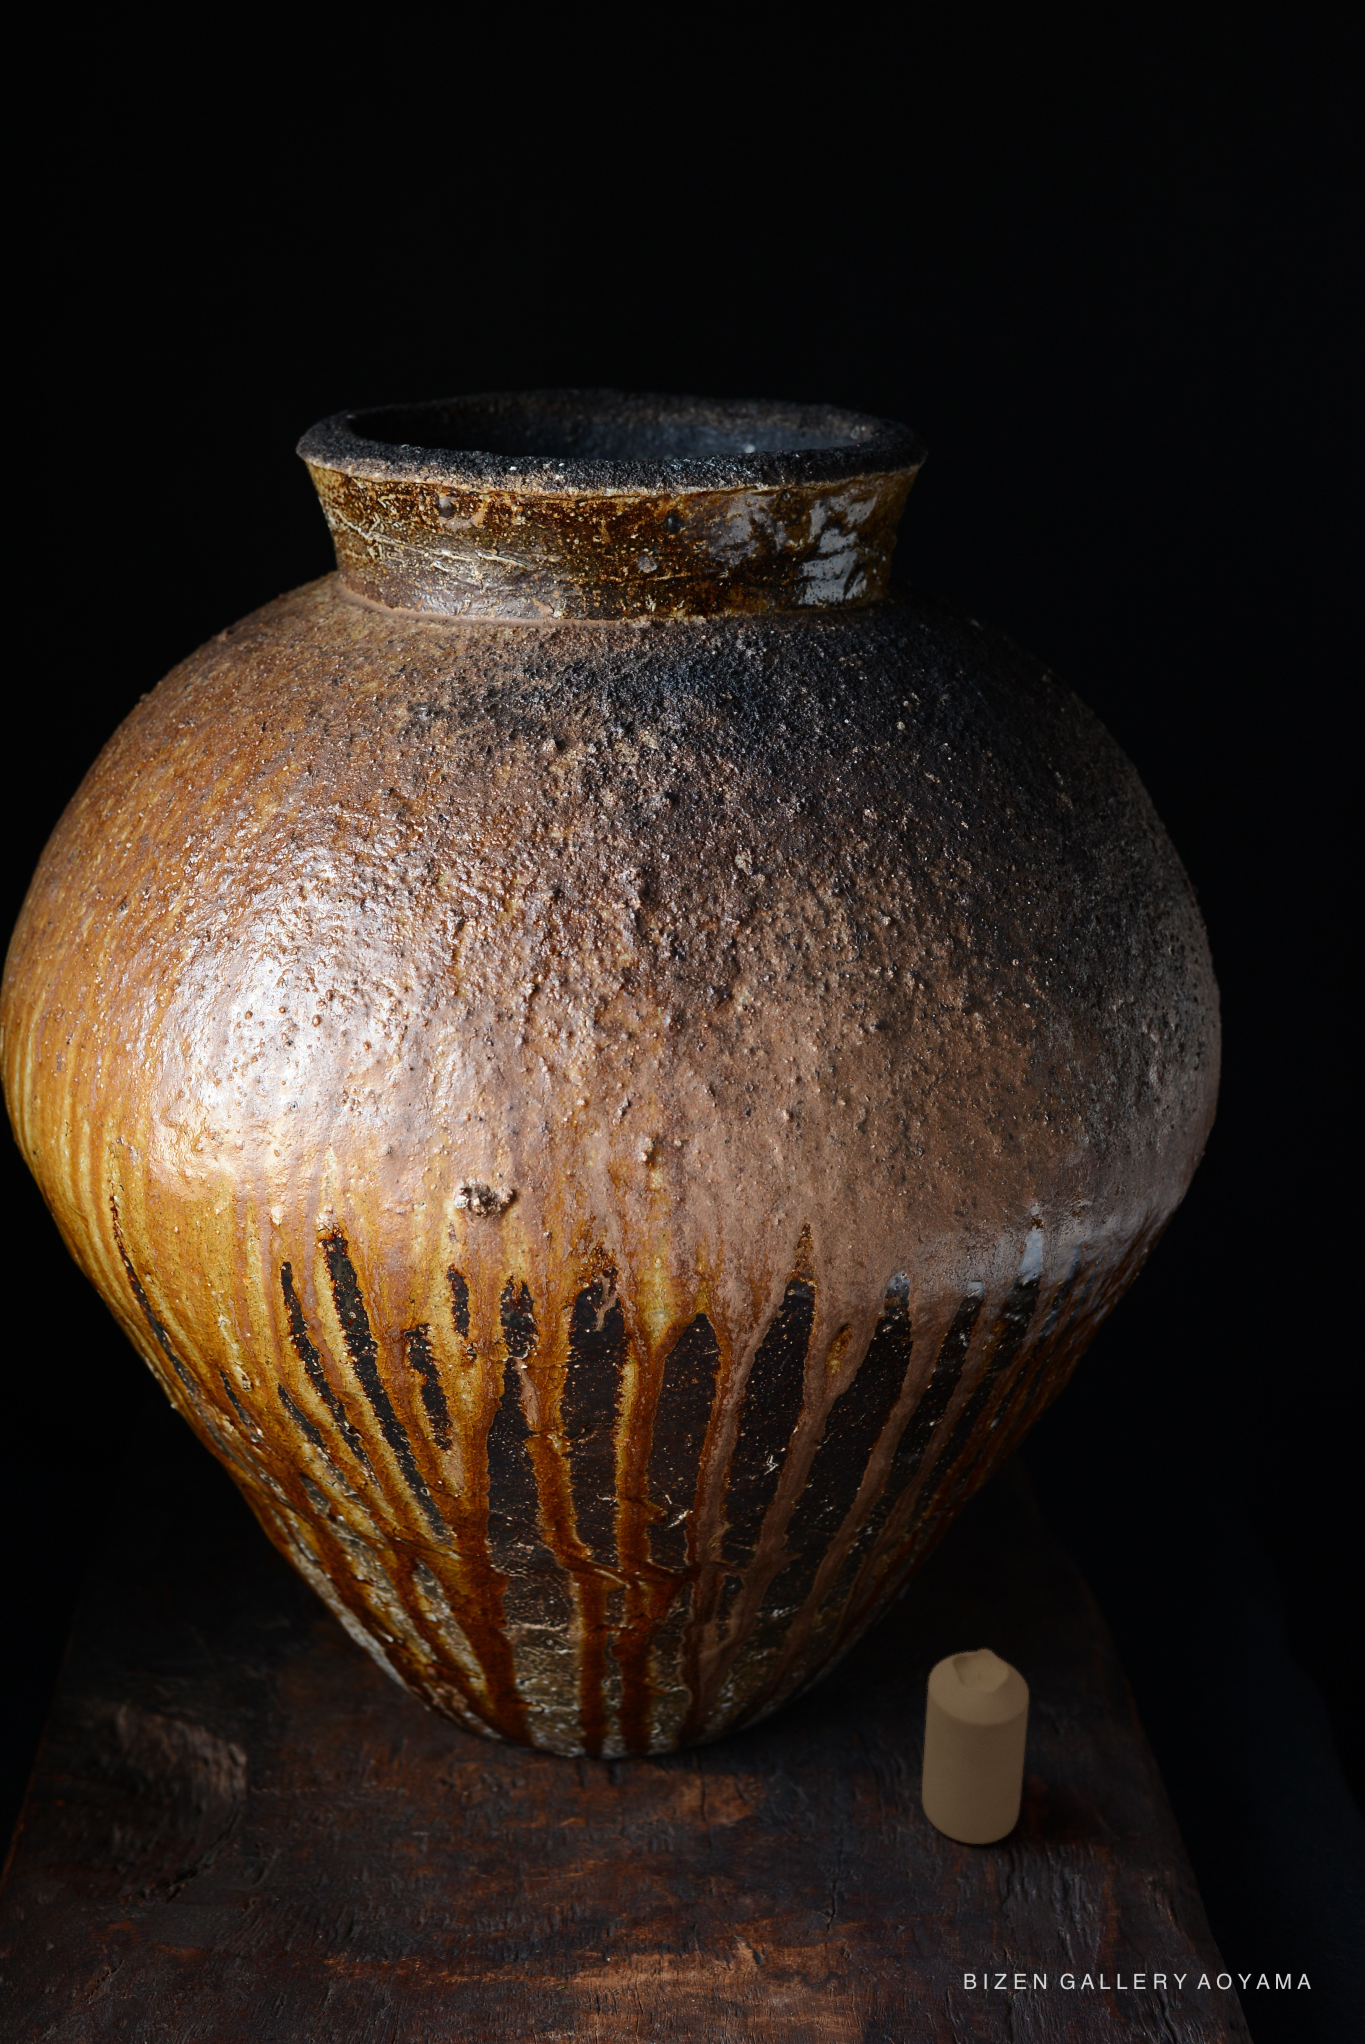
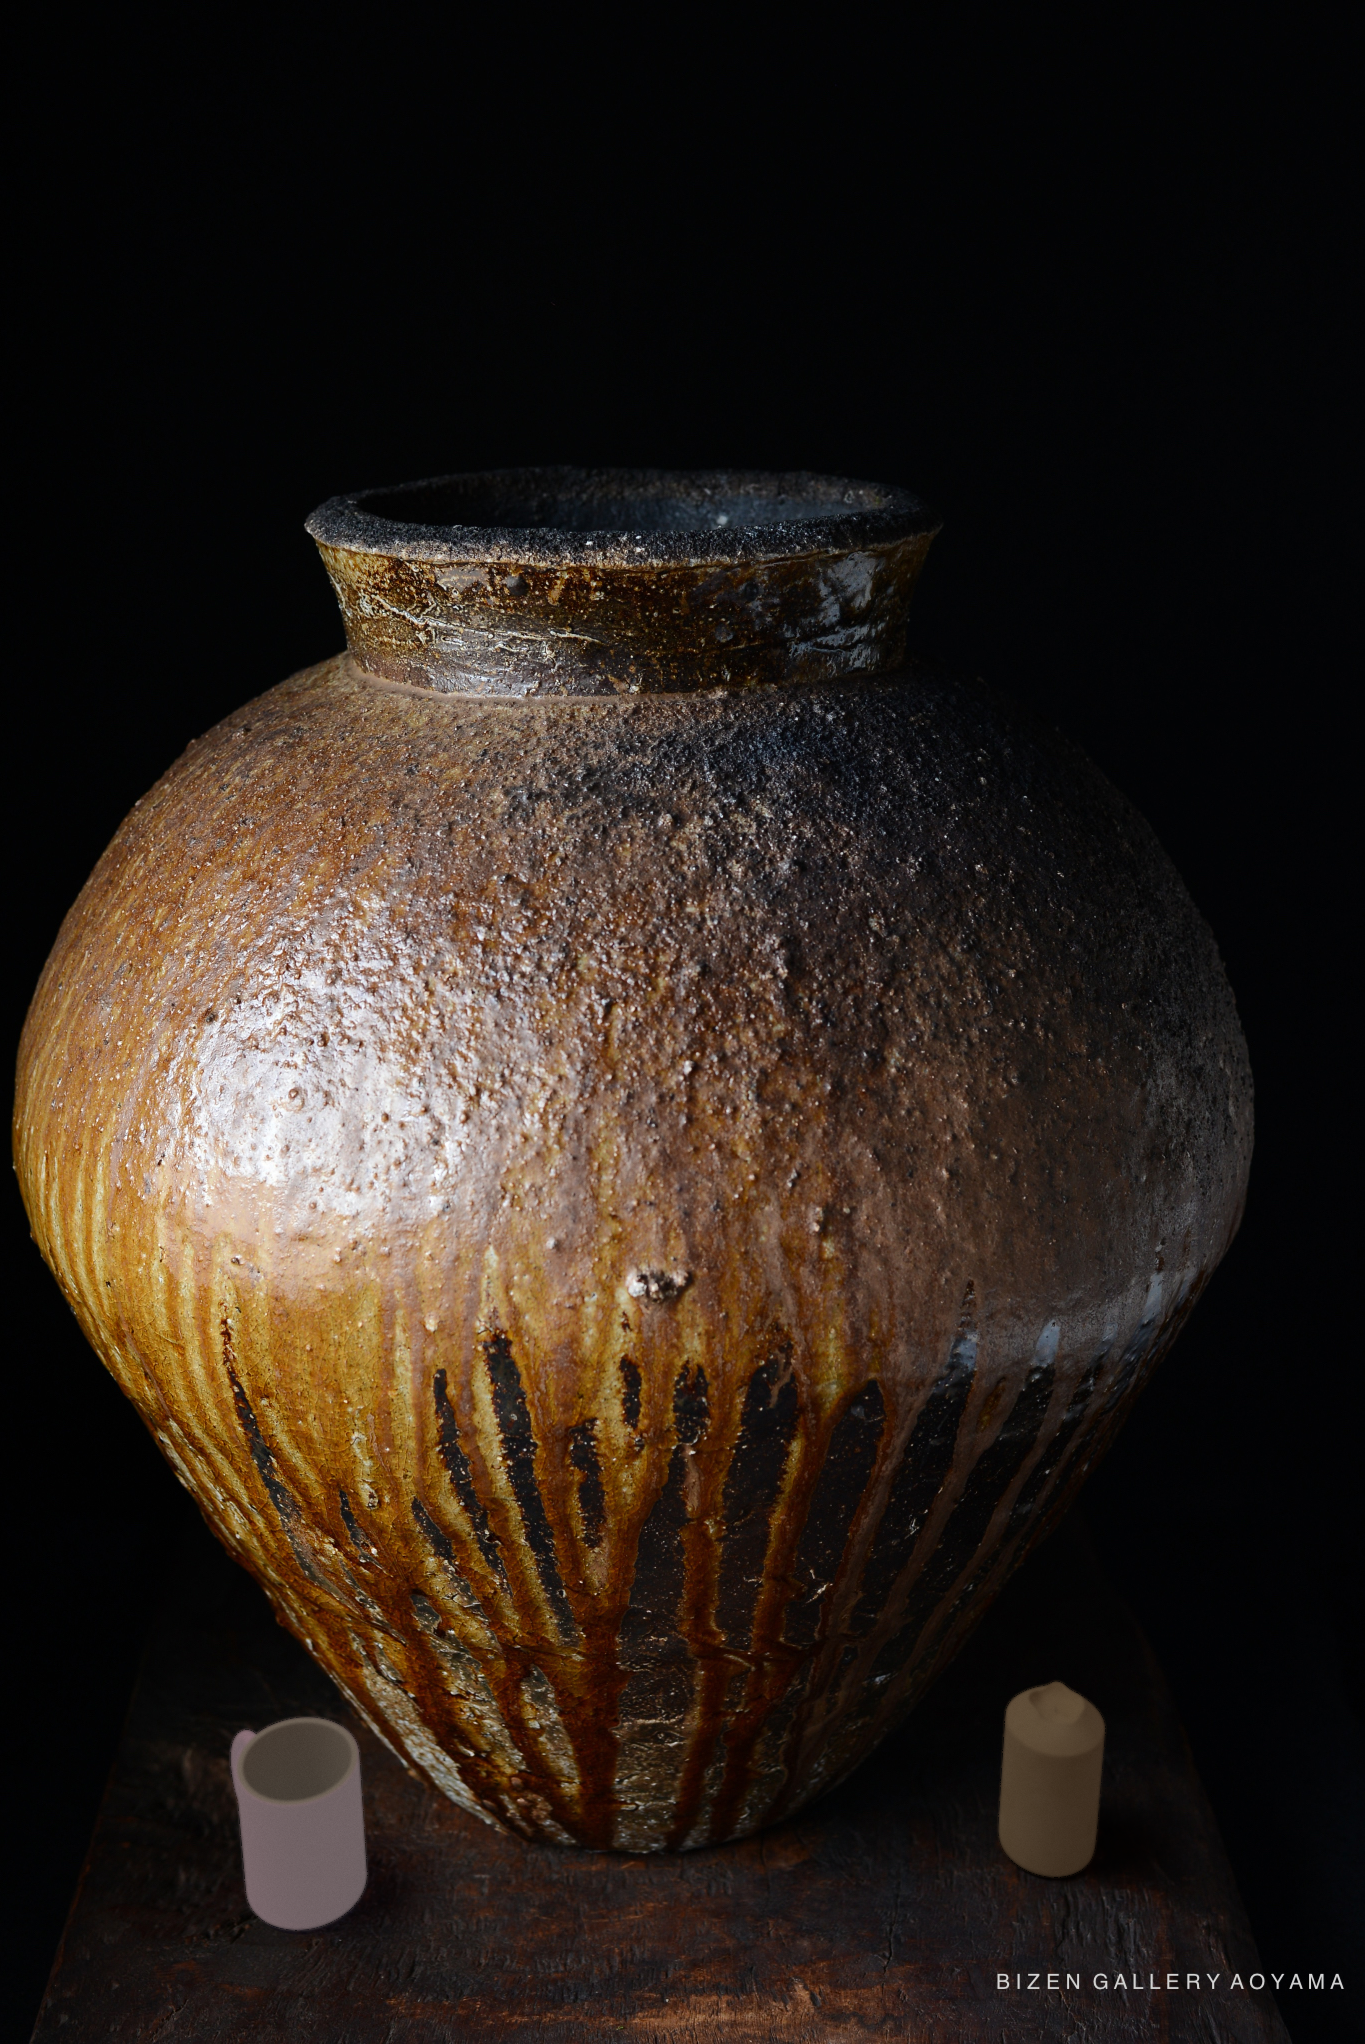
cup: none [182,1583,307,1780] -> present [231,1718,367,1930]

